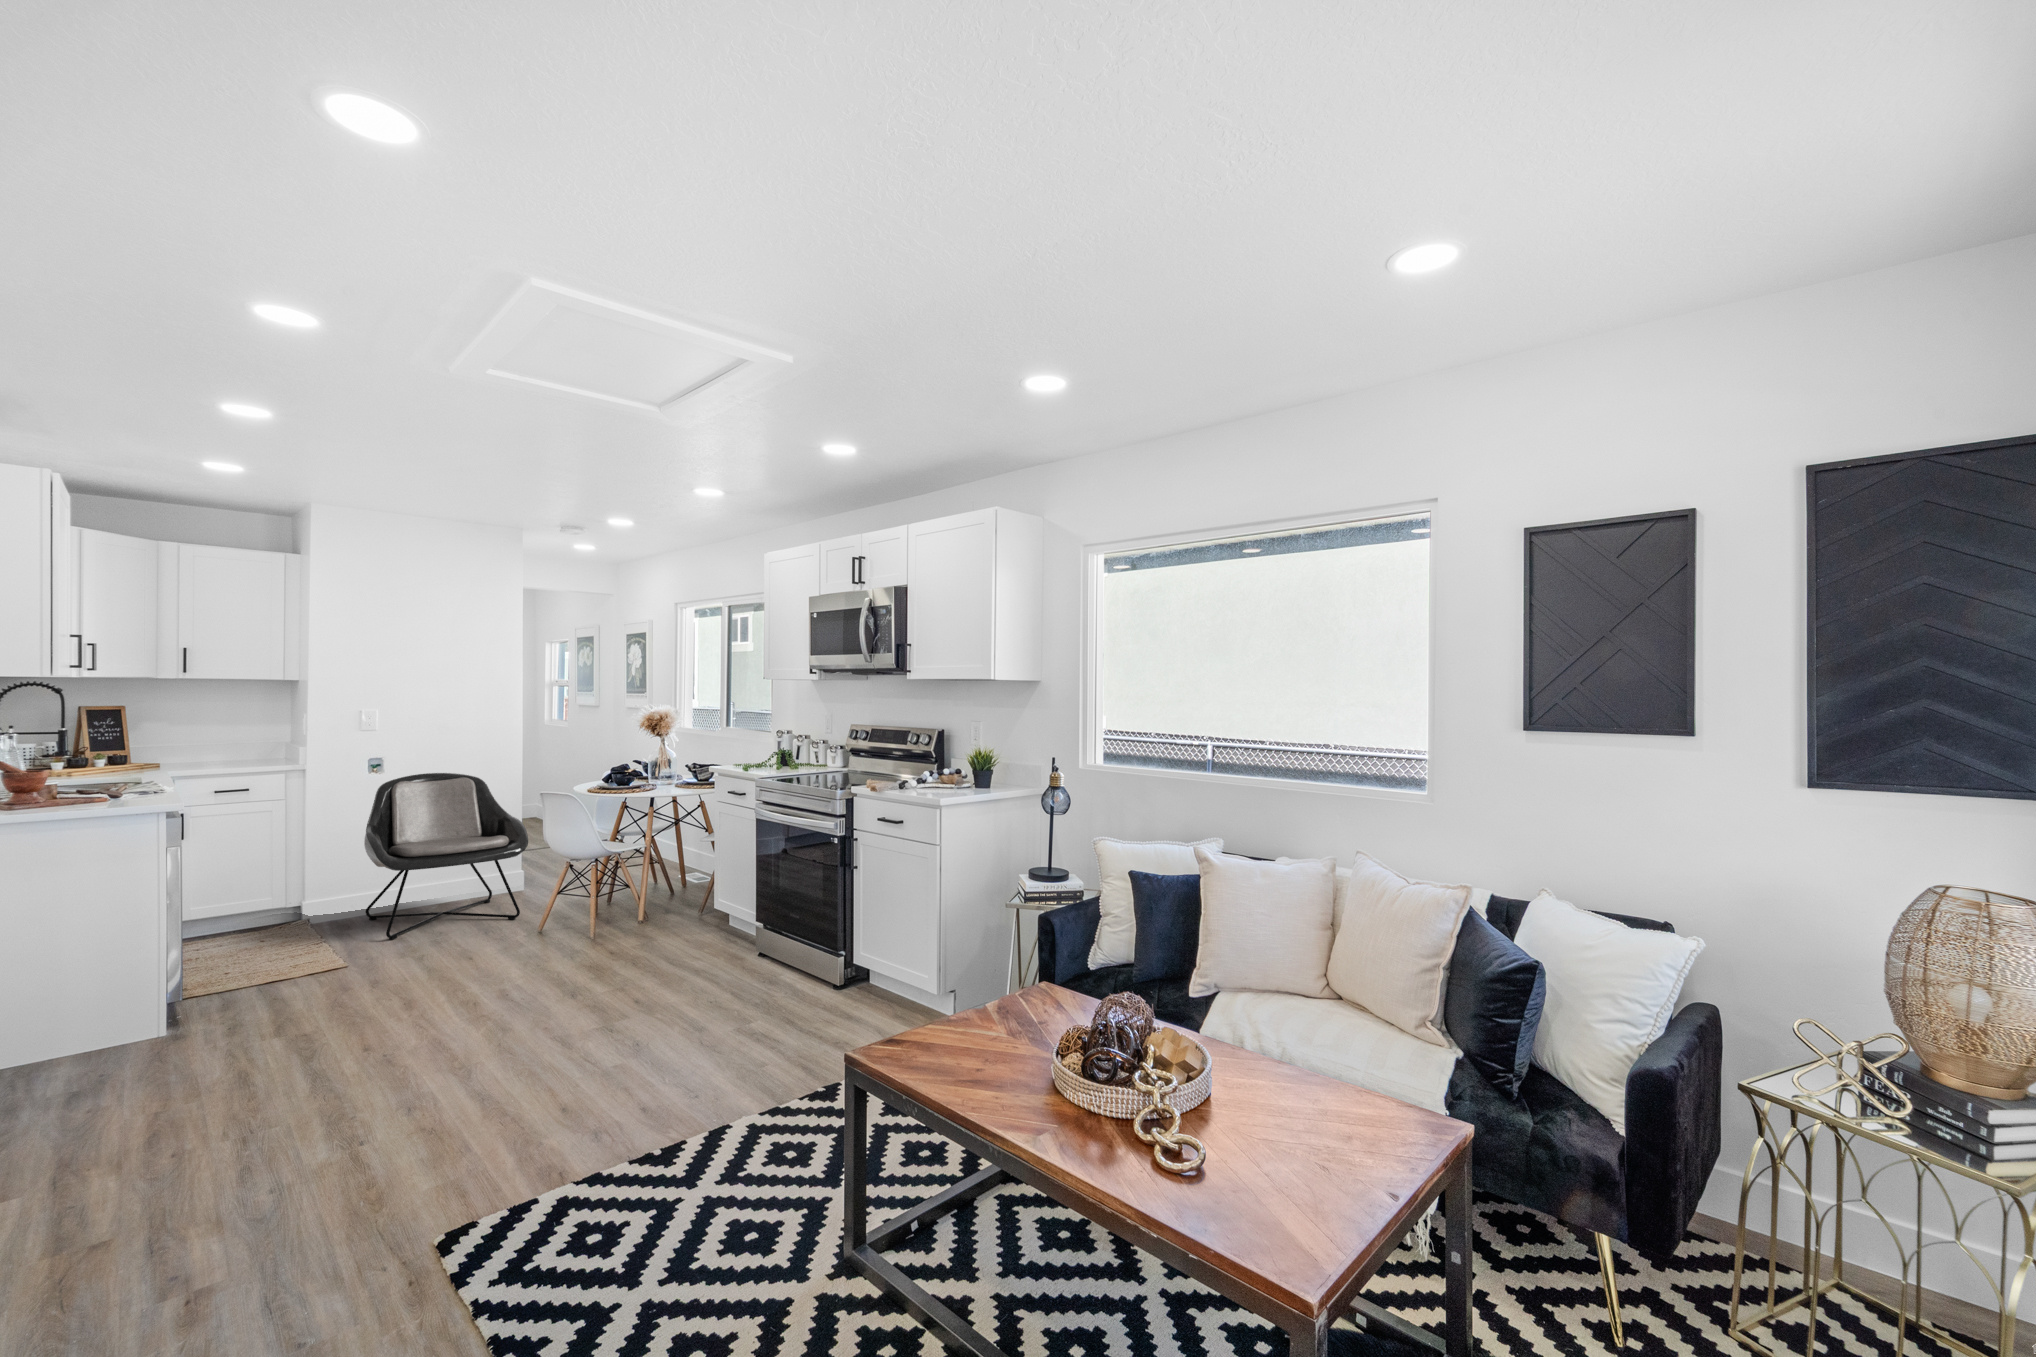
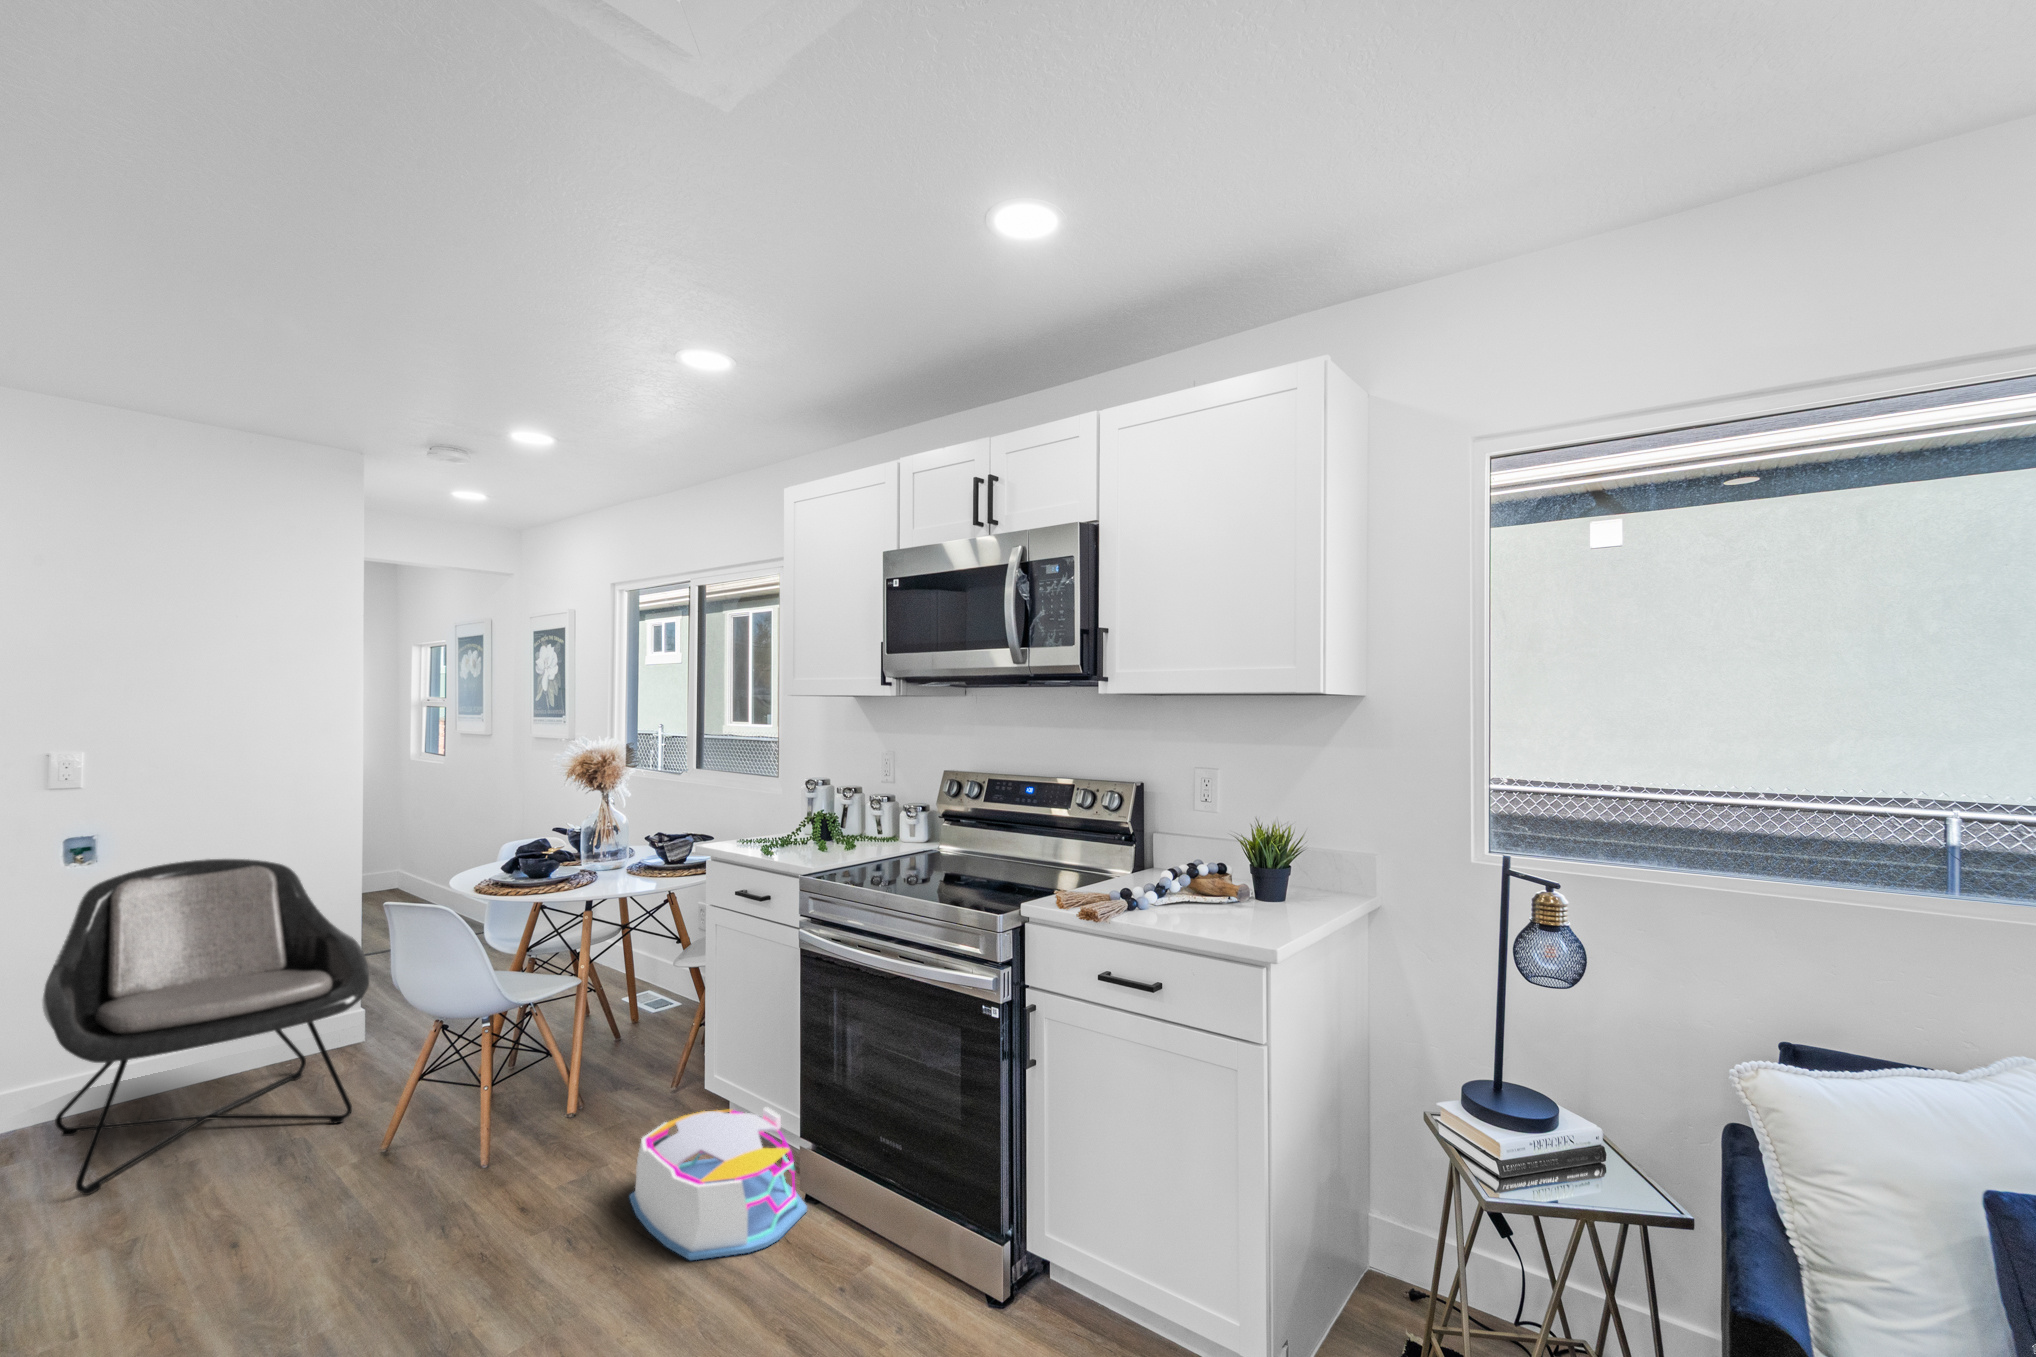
storage bin: none [665,907,756,969] -> present [630,1108,807,1260]

